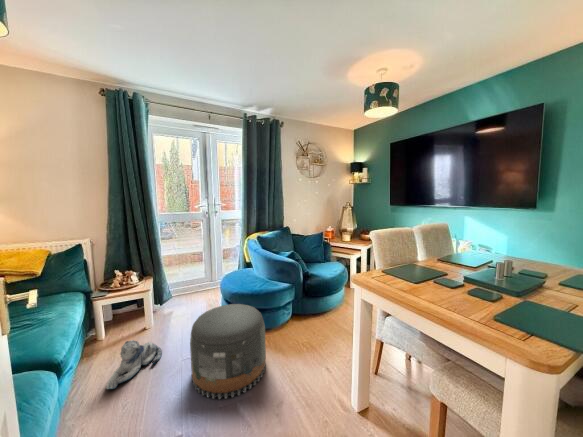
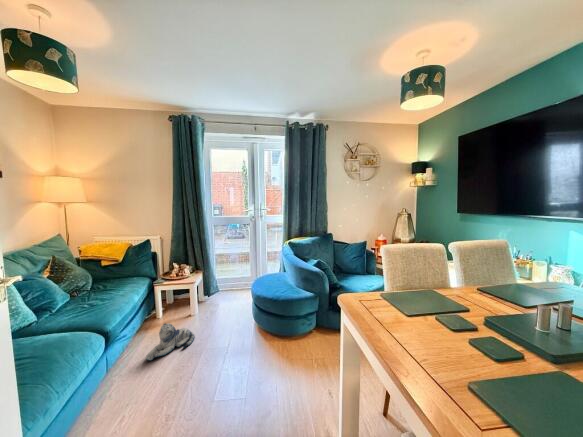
pouf: present [190,304,266,399] -> none [203,306,274,393]

